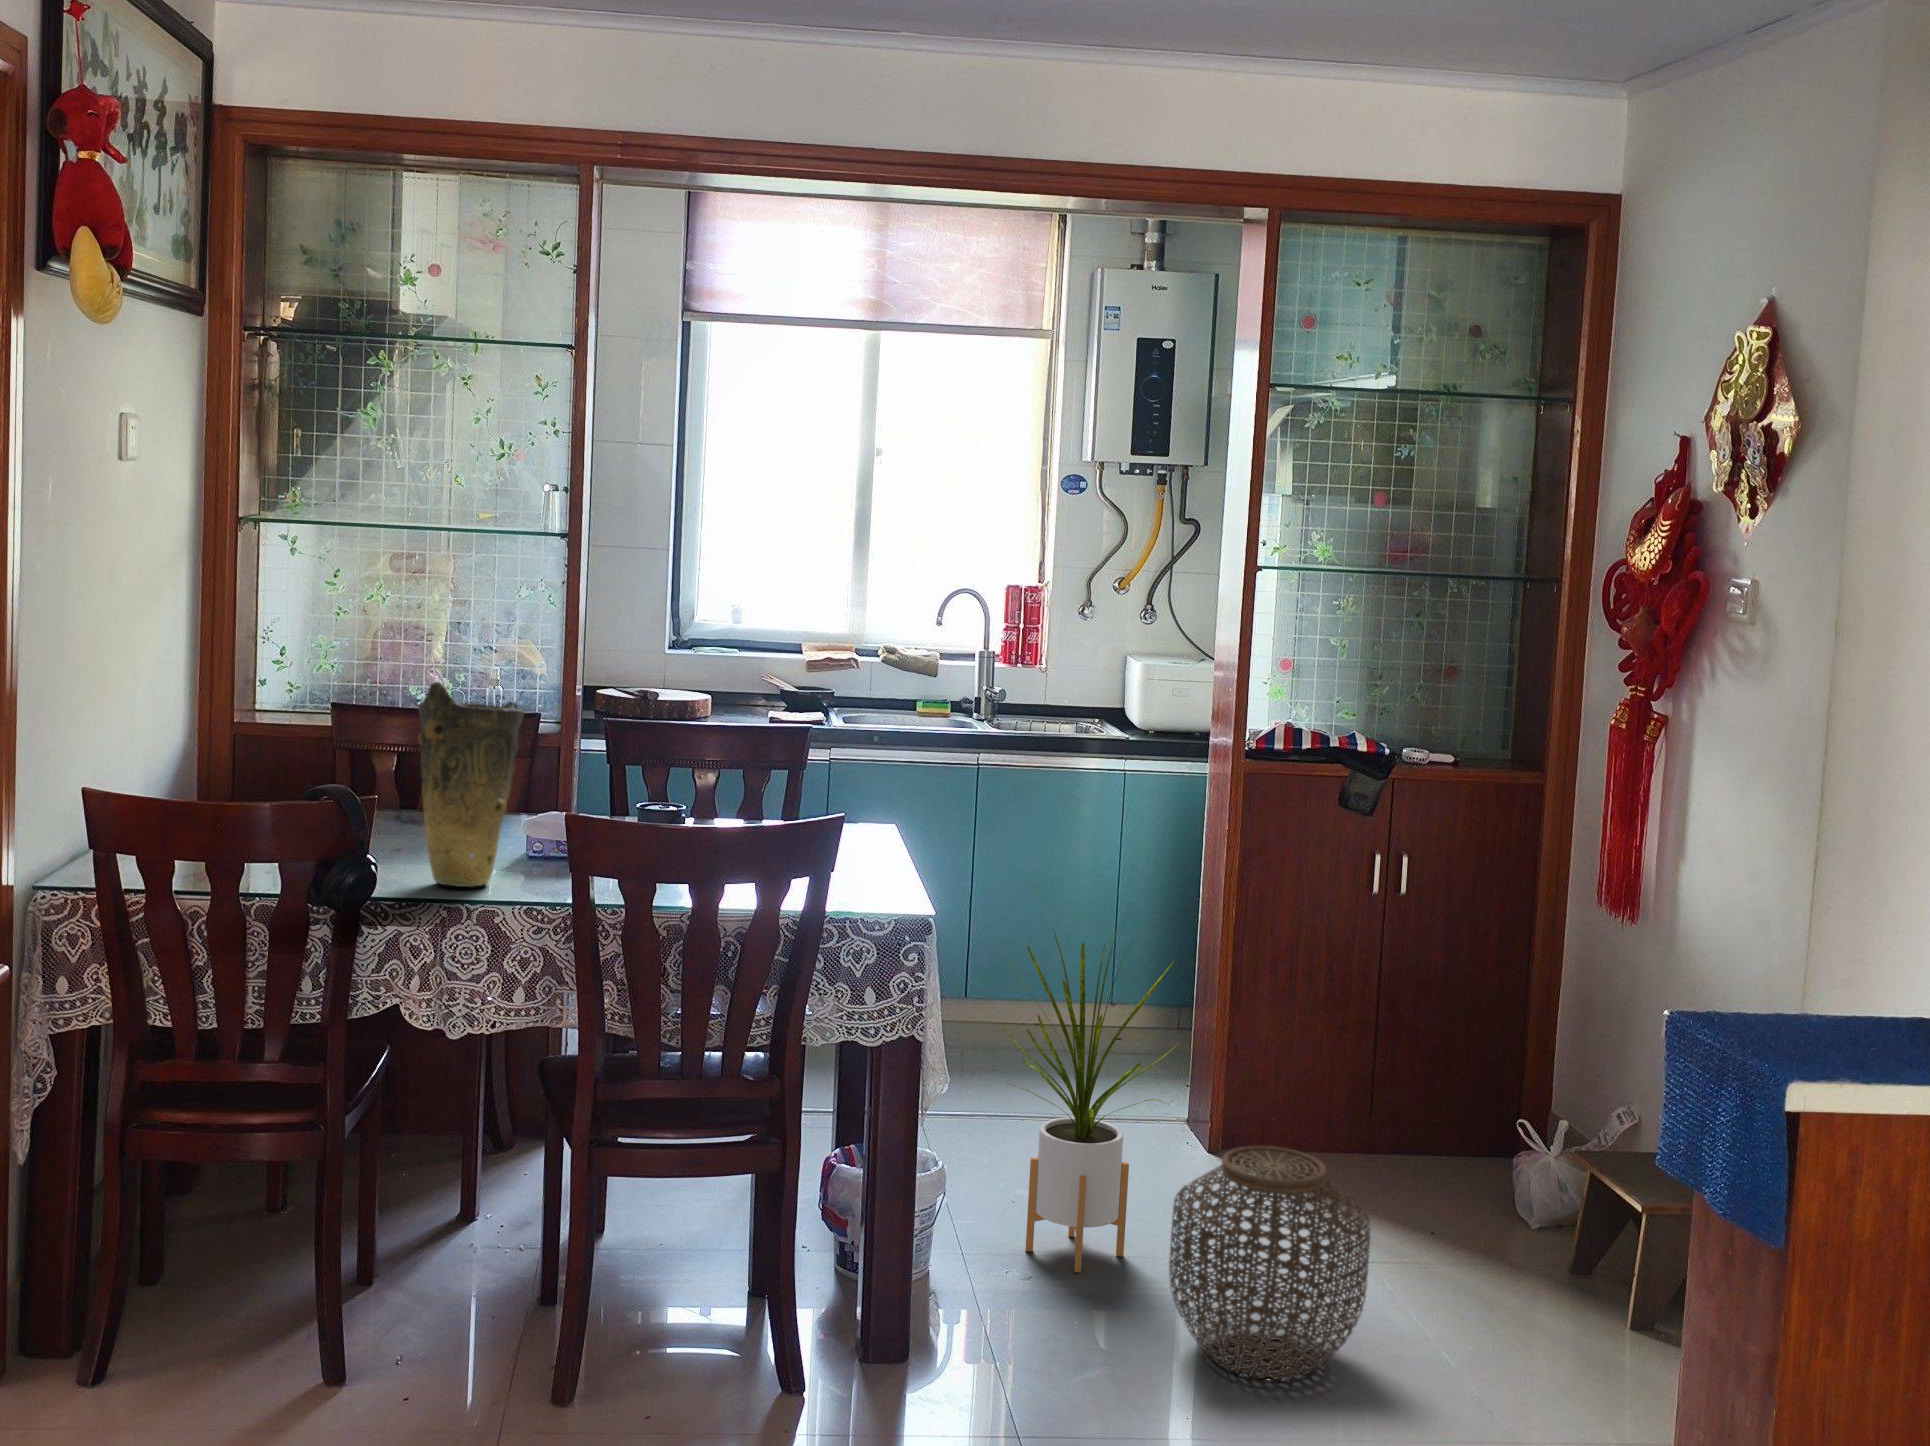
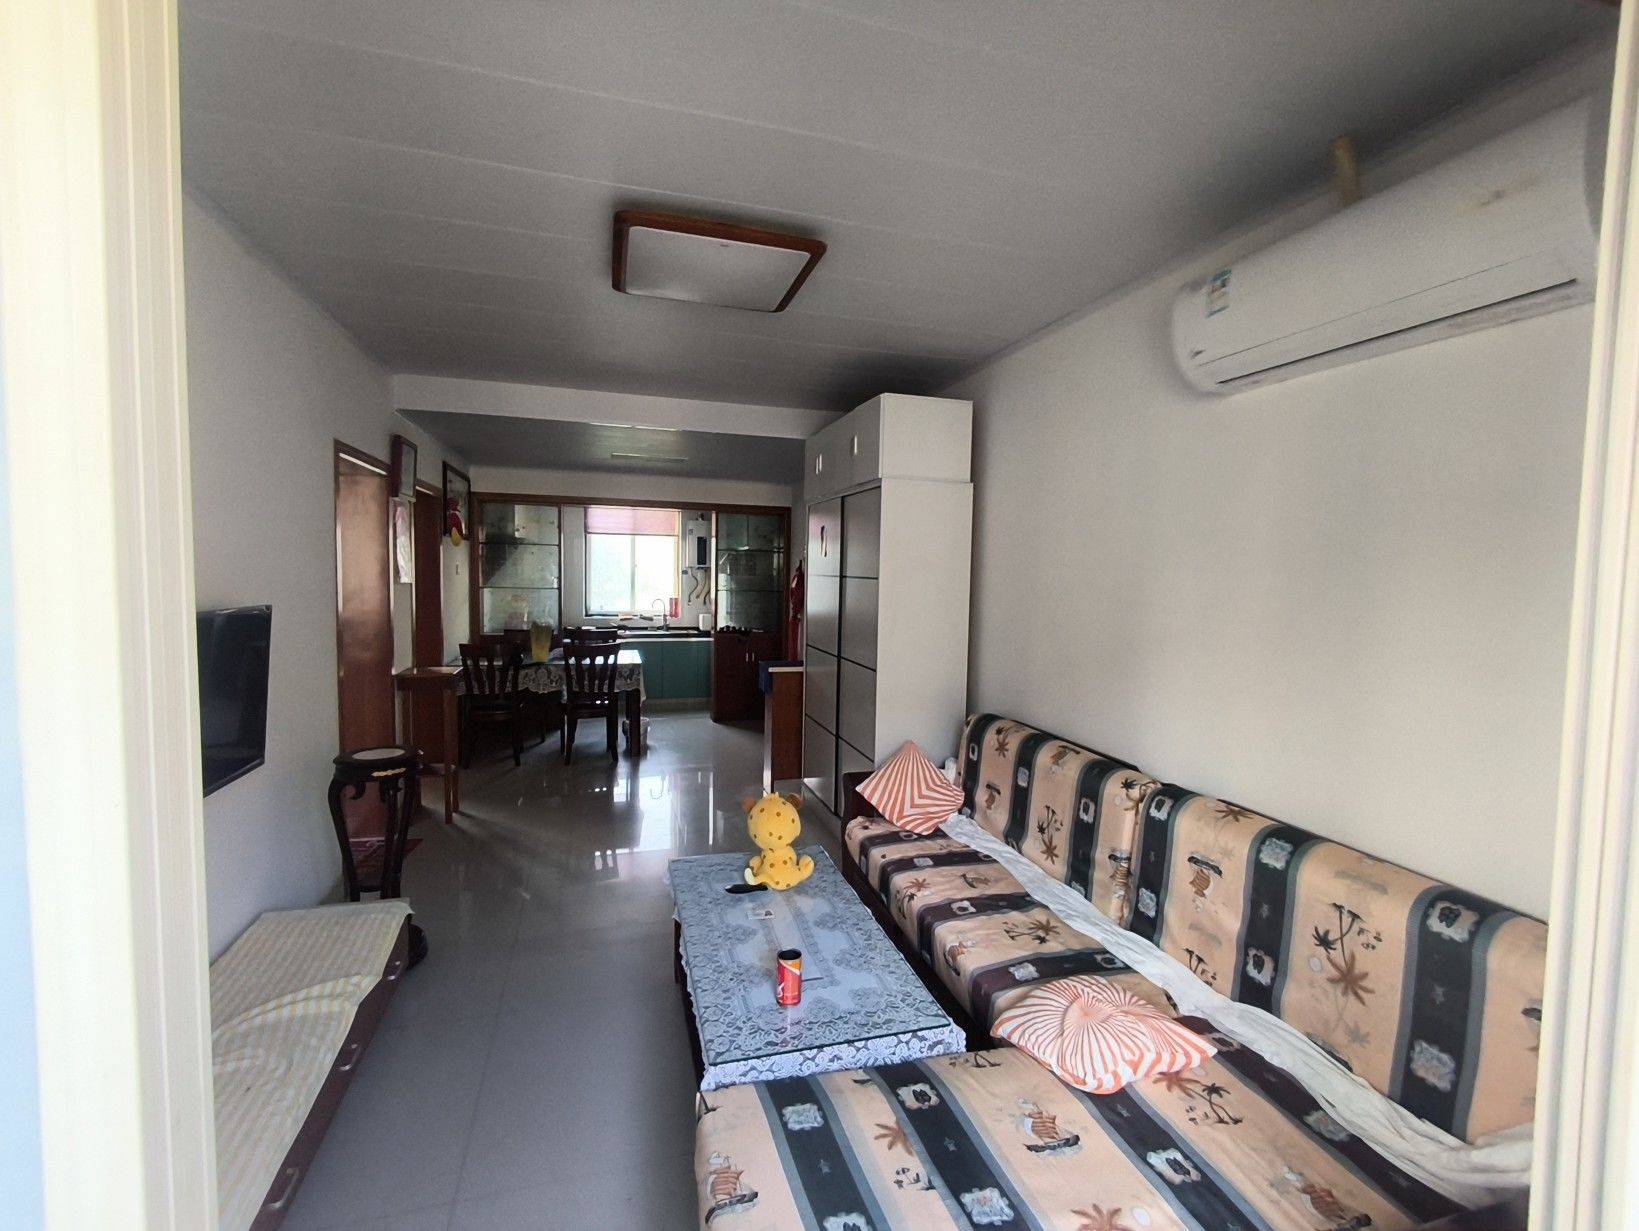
house plant: present [1003,926,1179,1272] -> none [660,668,699,741]
woven basket: present [1169,1146,1370,1379] -> none [694,707,733,751]

